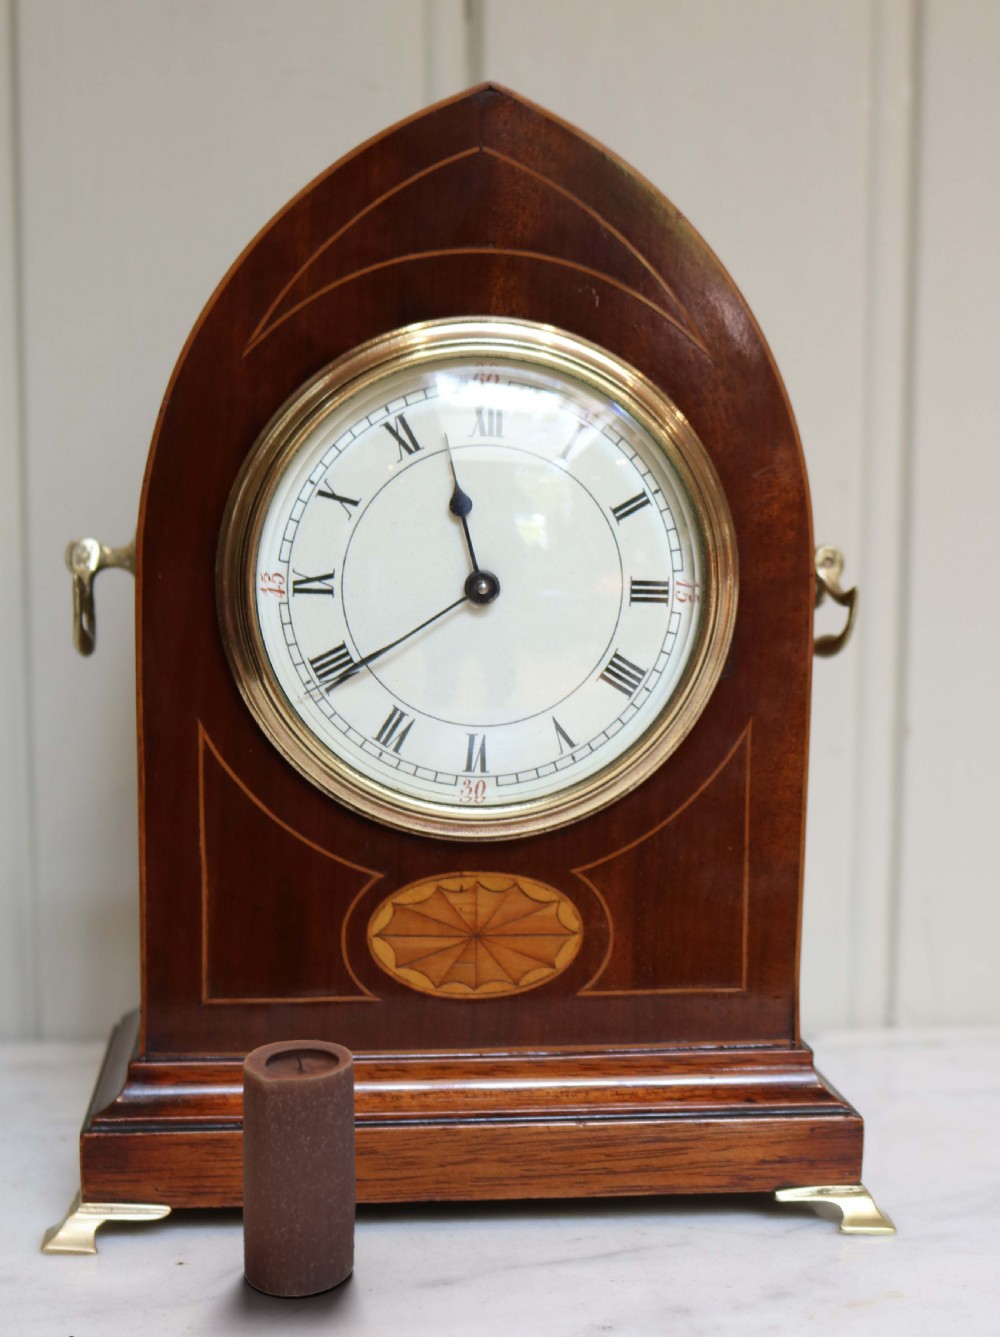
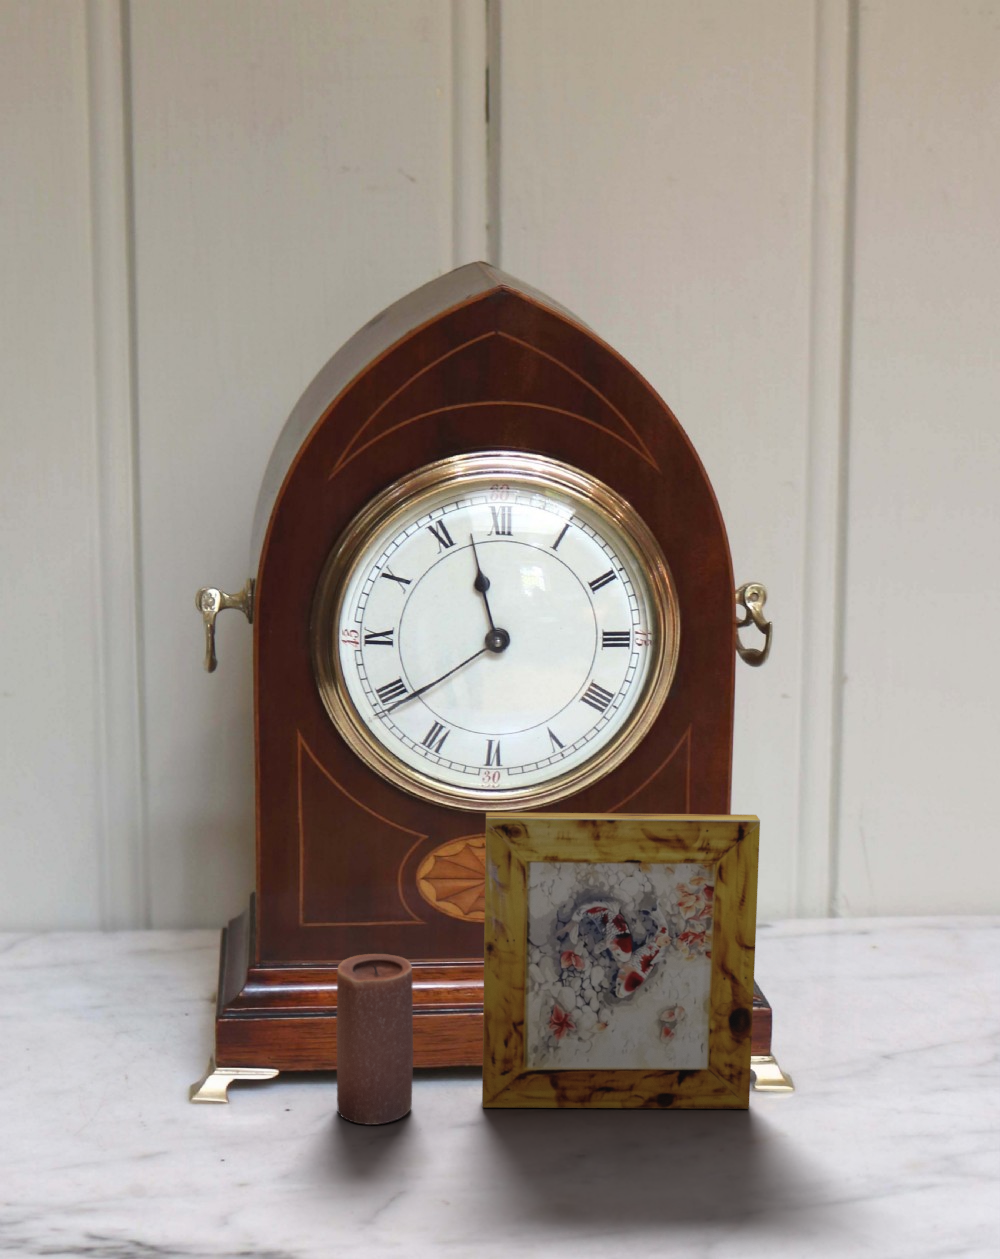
picture frame: none [458,832,865,1273] -> present [482,812,760,1109]

